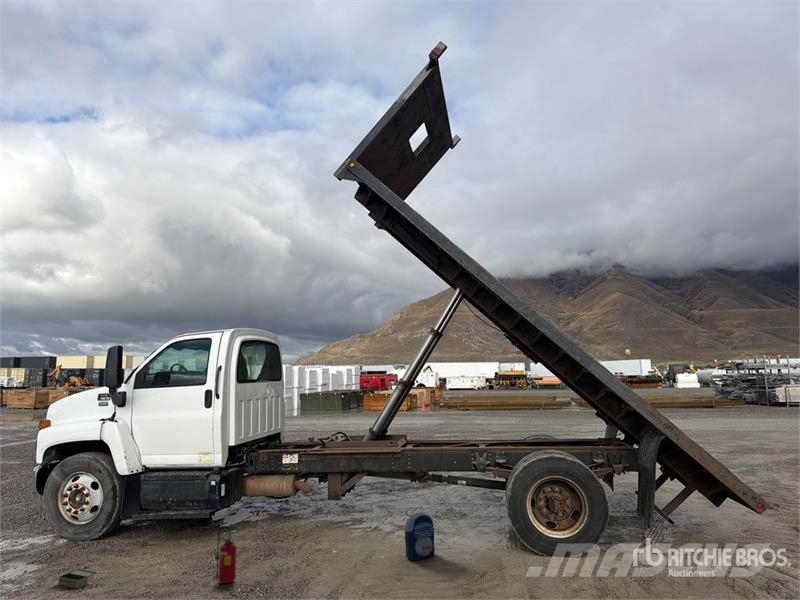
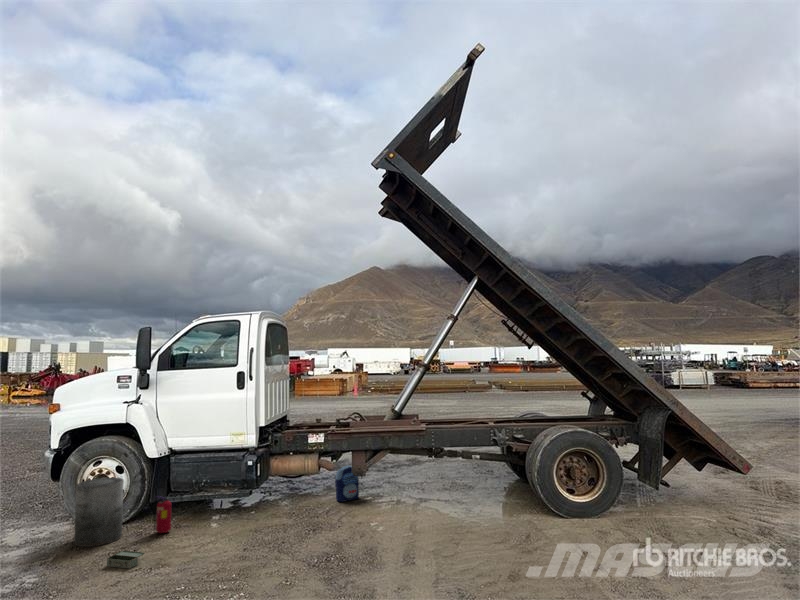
trash can: none [44,494,96,562] -> present [74,478,124,547]
backpack: present [405,512,435,561] -> present [335,465,359,502]
fire extinguisher: present [215,527,236,583] -> present [153,488,171,533]

